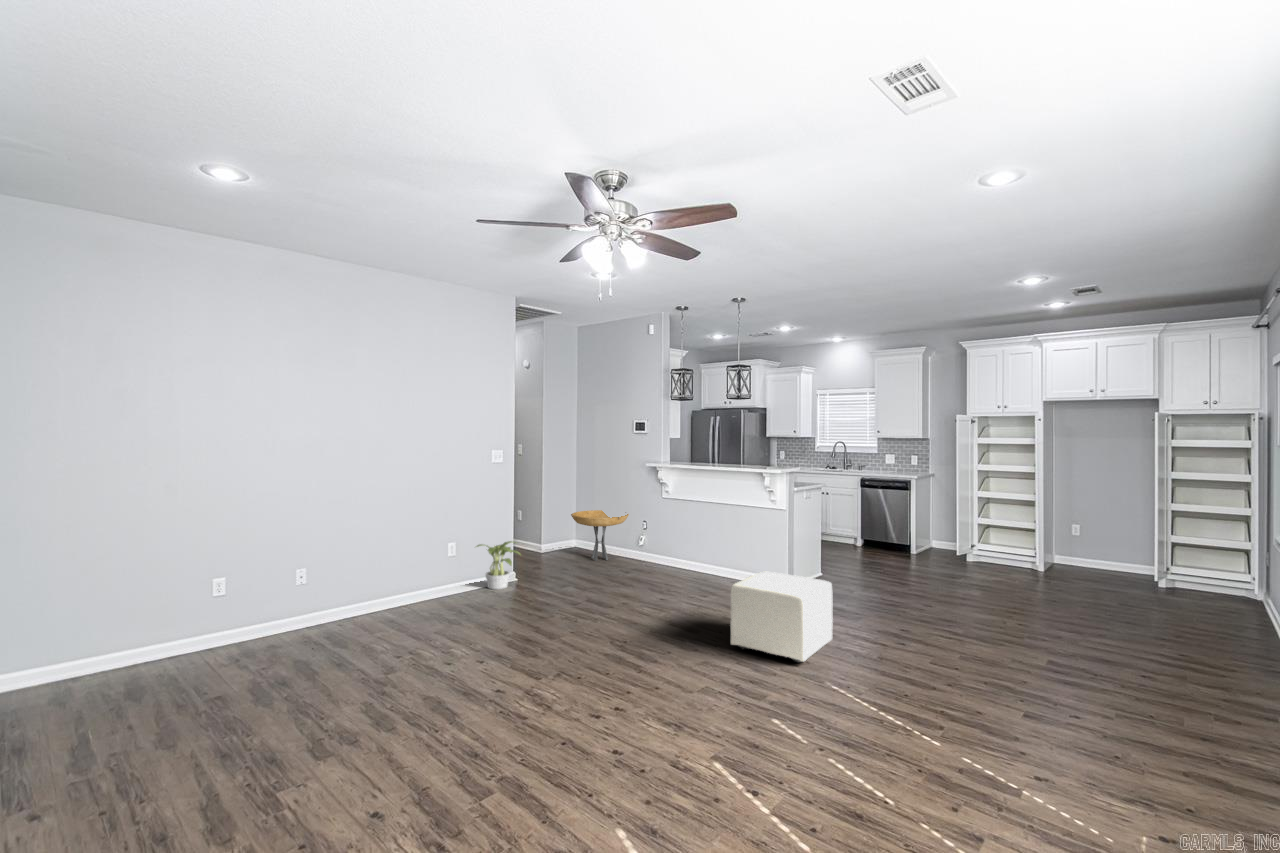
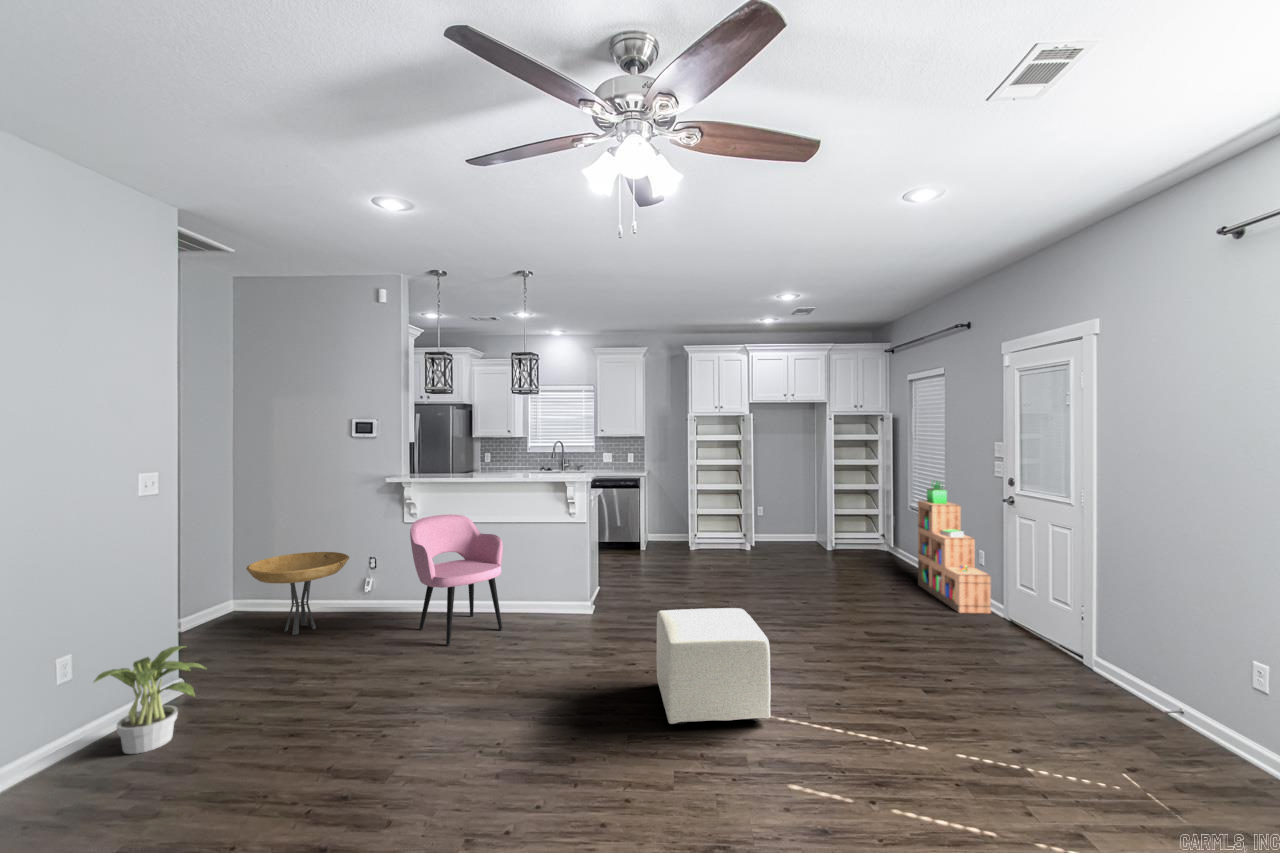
armchair: none [653,492,716,582] -> present [410,514,503,646]
bookshelf: none [1217,499,1275,682] -> present [918,481,991,613]

